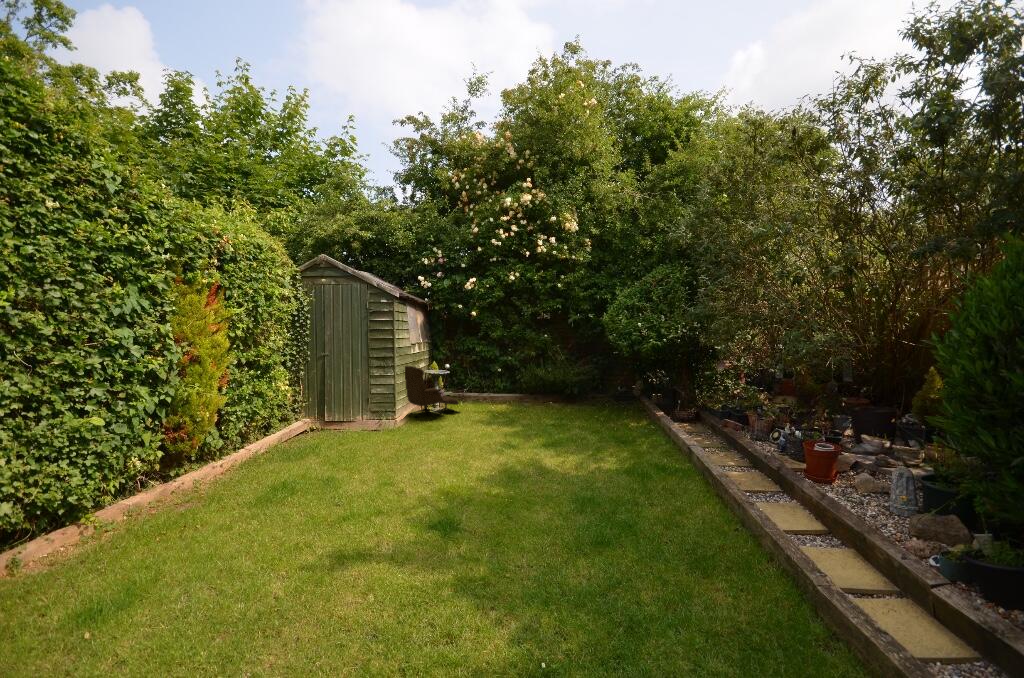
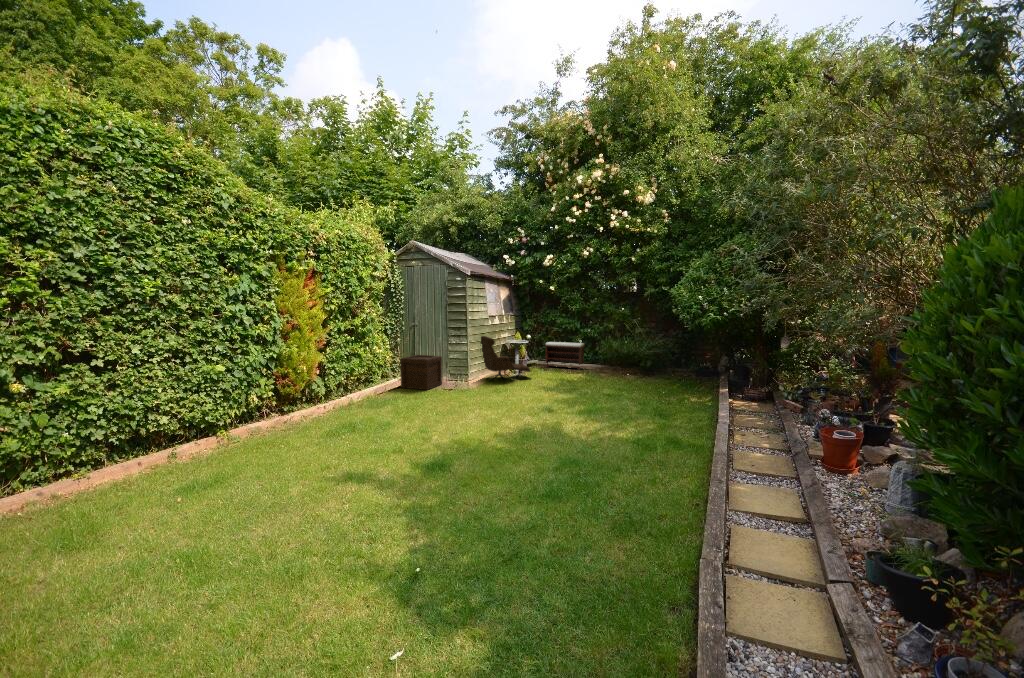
bench: none [463,371,506,400] -> present [545,342,585,370]
wooden crate: none [313,390,363,432] -> present [400,355,442,390]

